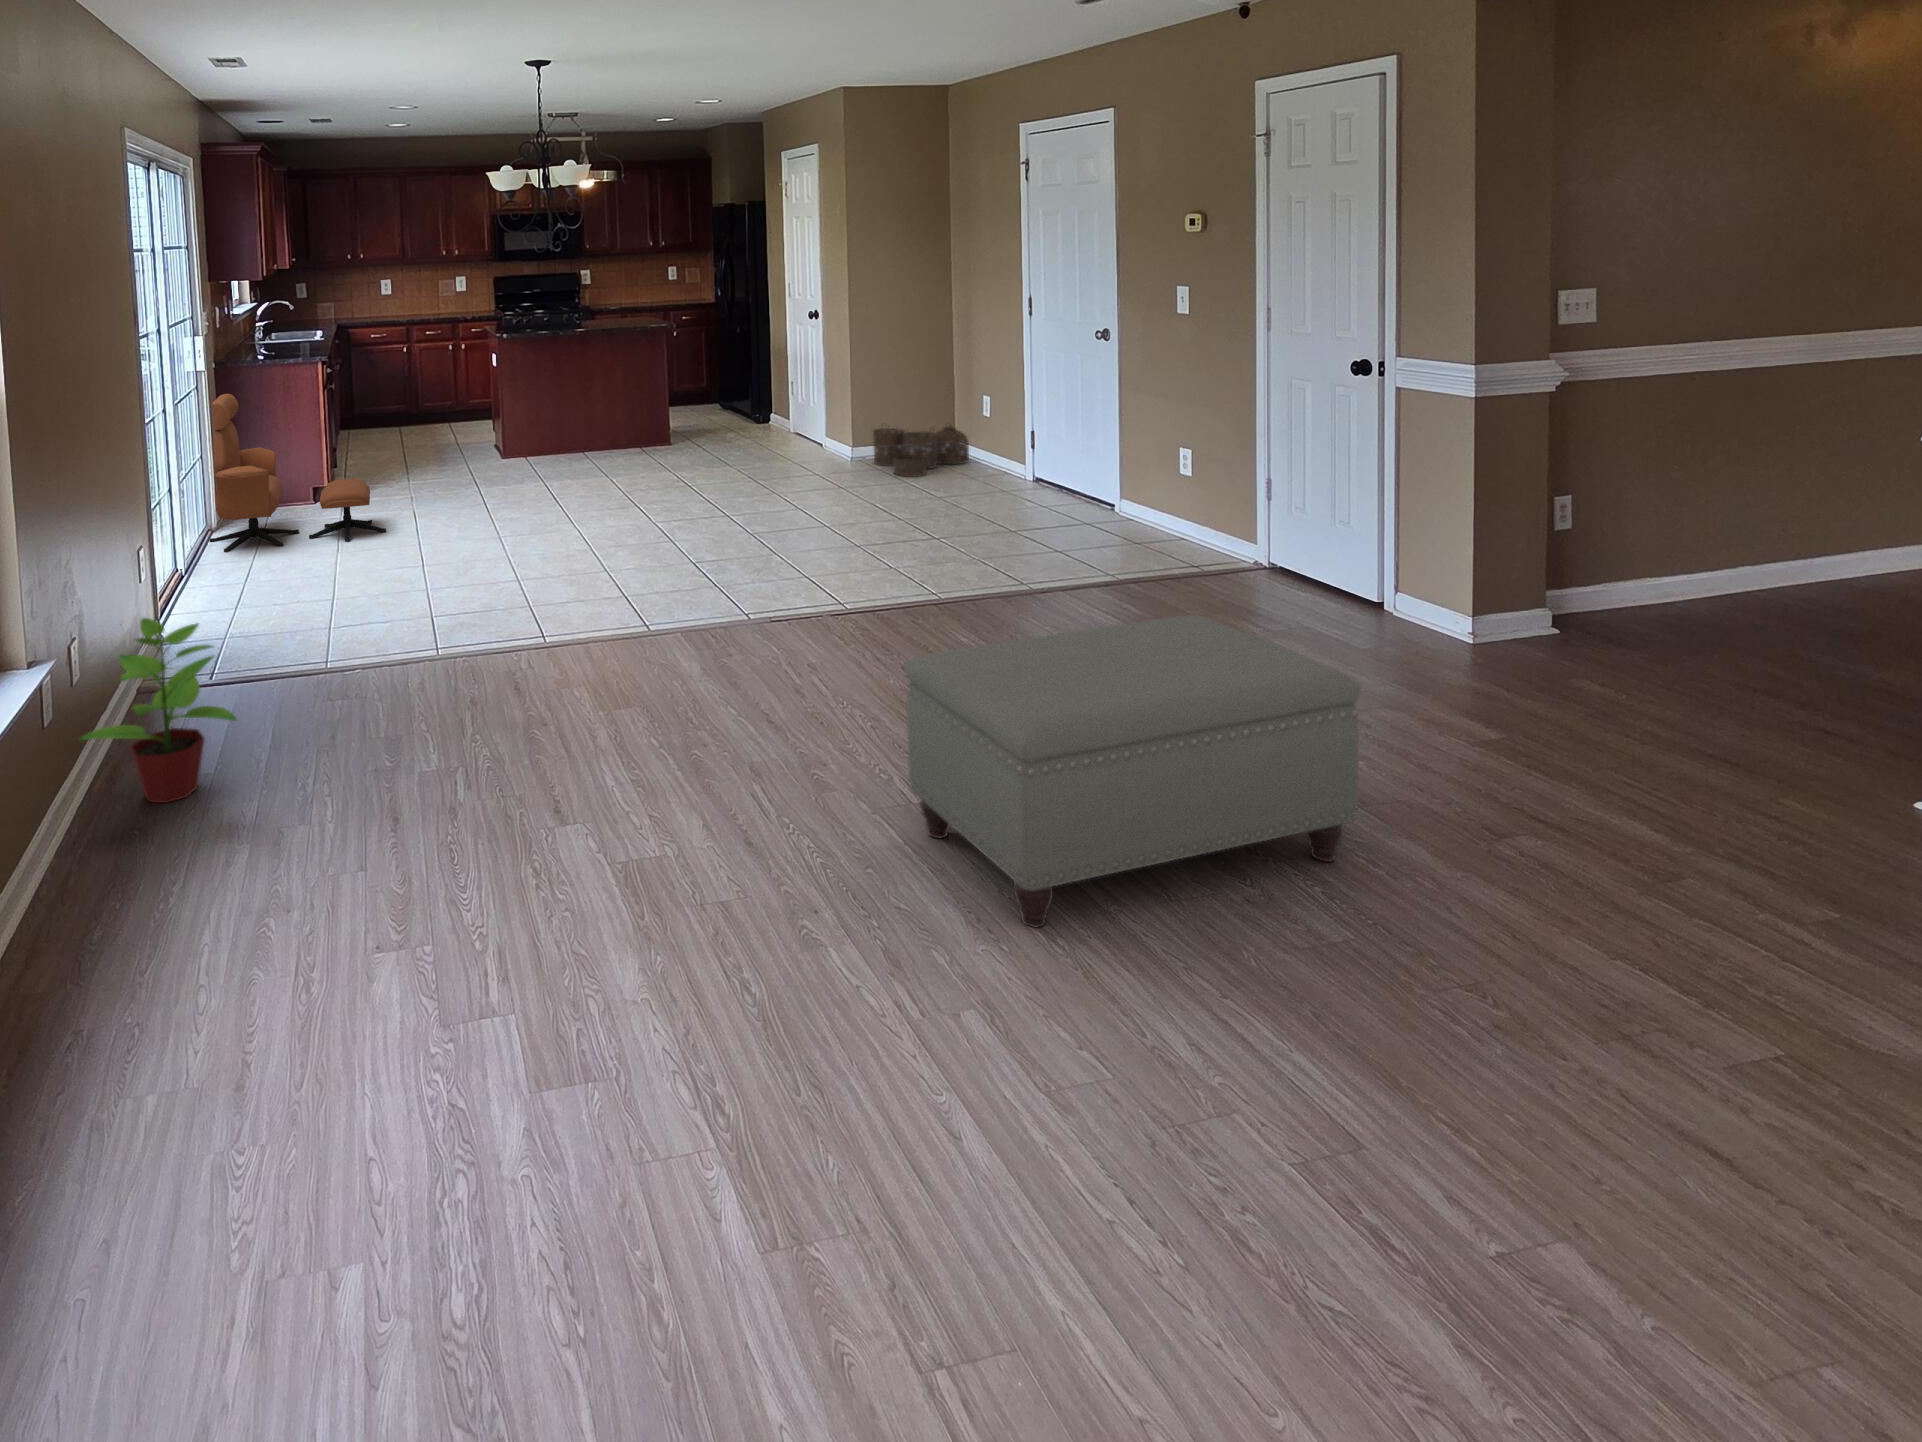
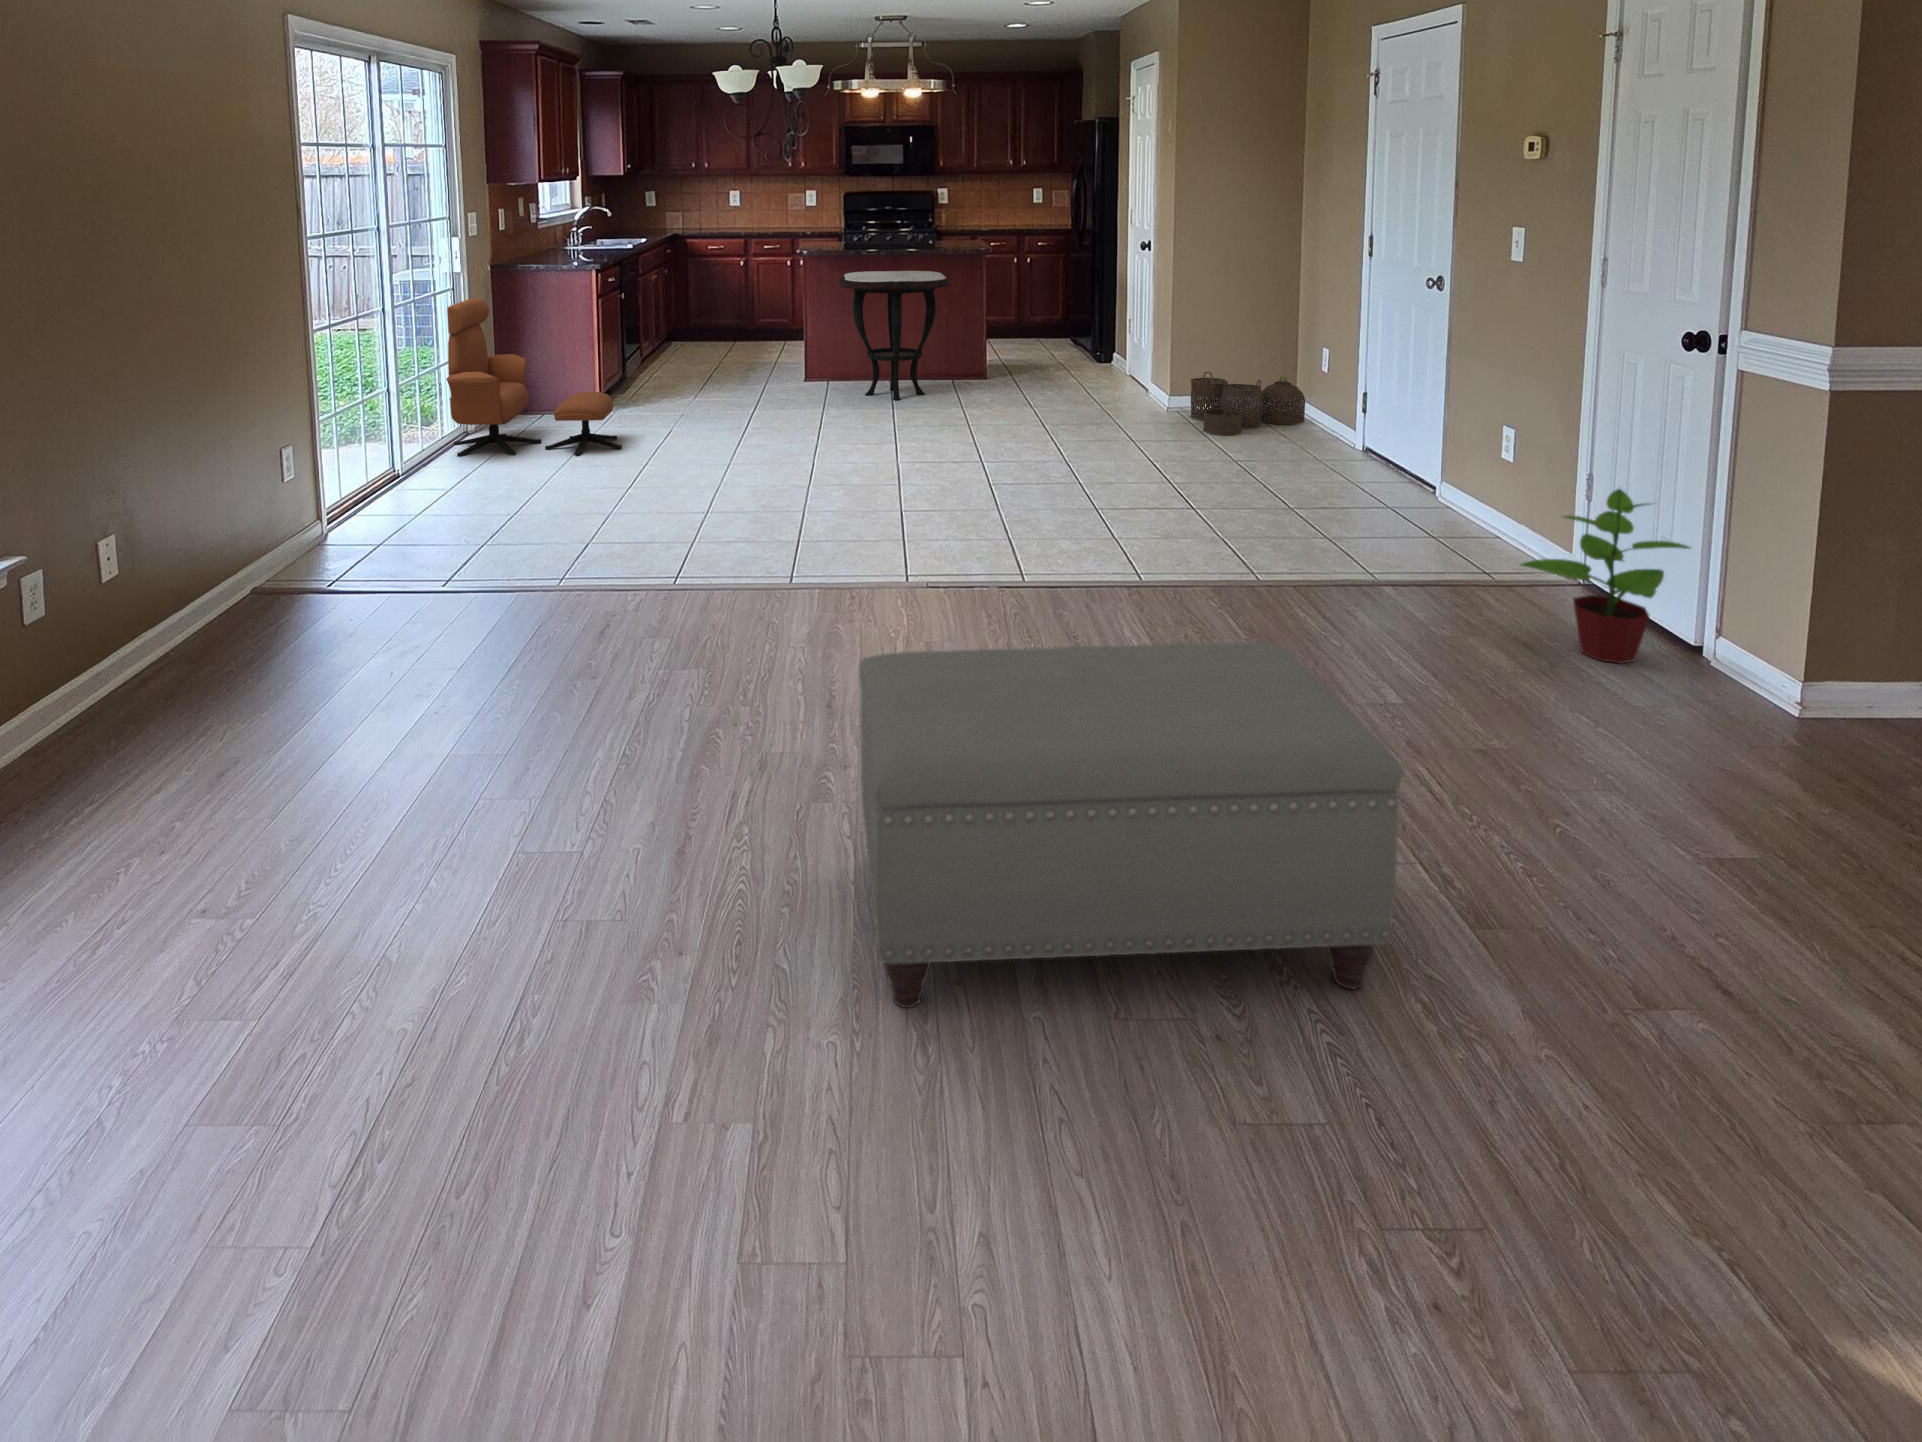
side table: none [543,347,651,468] -> present [840,271,951,400]
potted plant: present [80,618,236,803] -> present [1521,489,1690,664]

